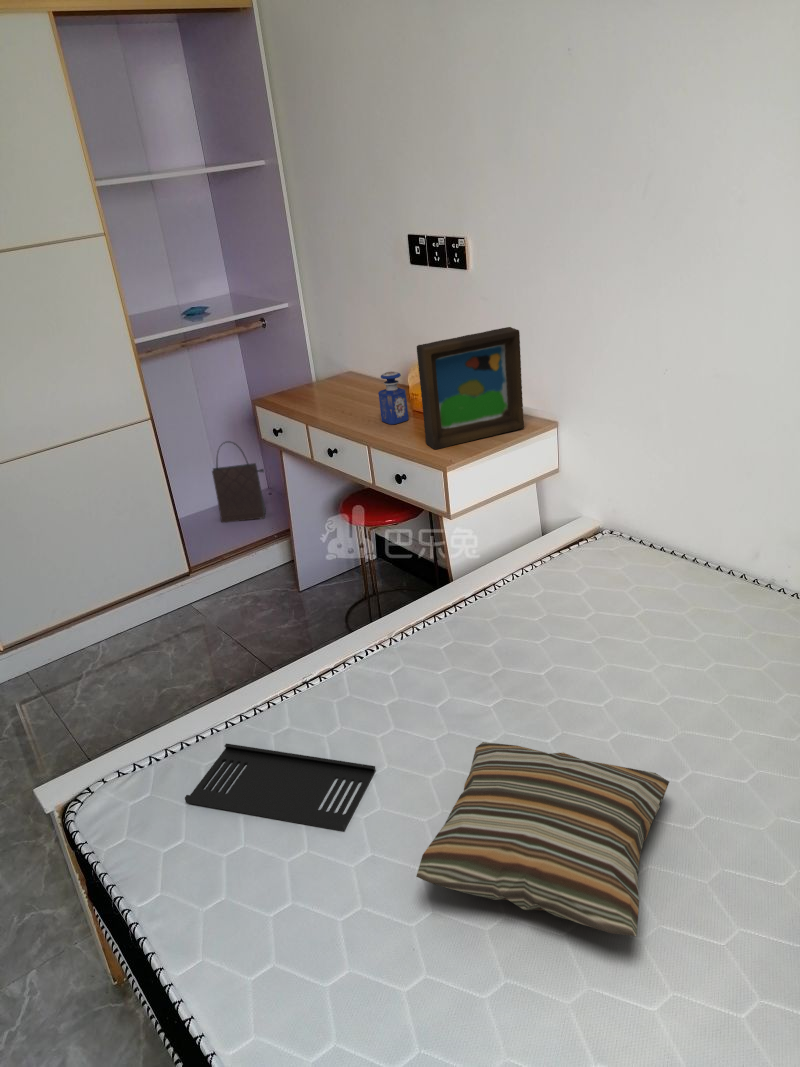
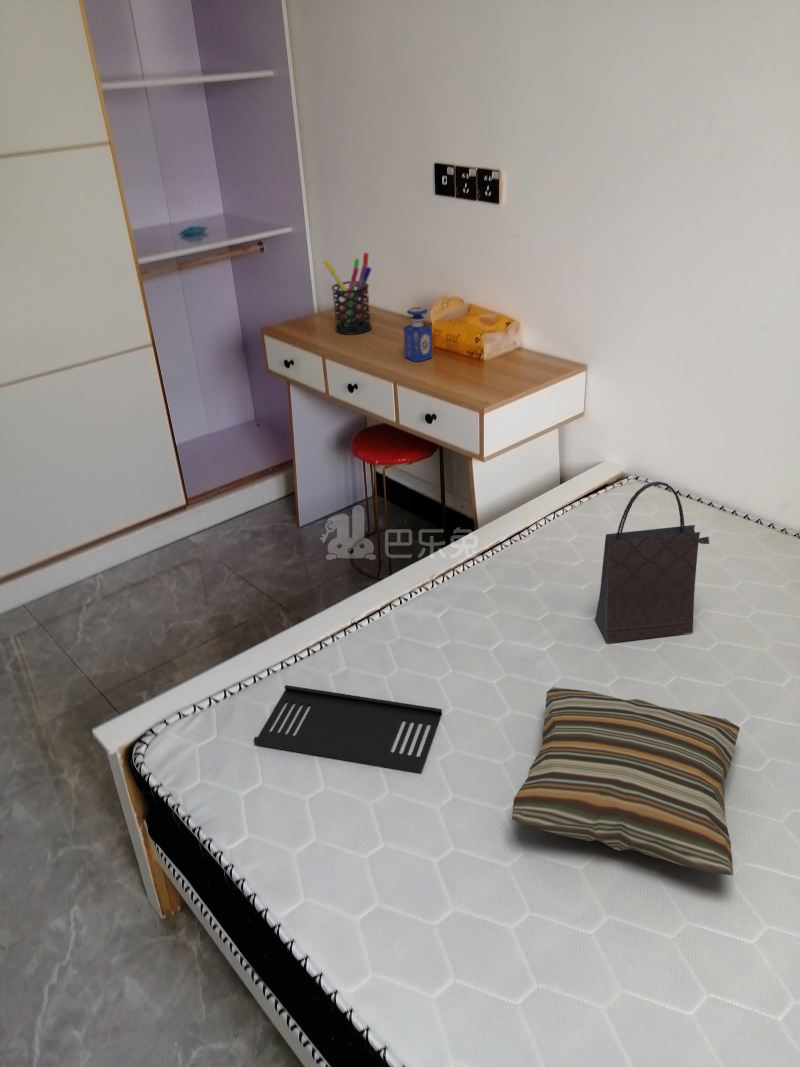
pen holder: none [308,322,357,401] -> present [324,253,371,335]
picture frame: present [417,327,524,449] -> none [456,267,558,390]
handbag: present [212,441,266,523] -> present [595,482,709,643]

